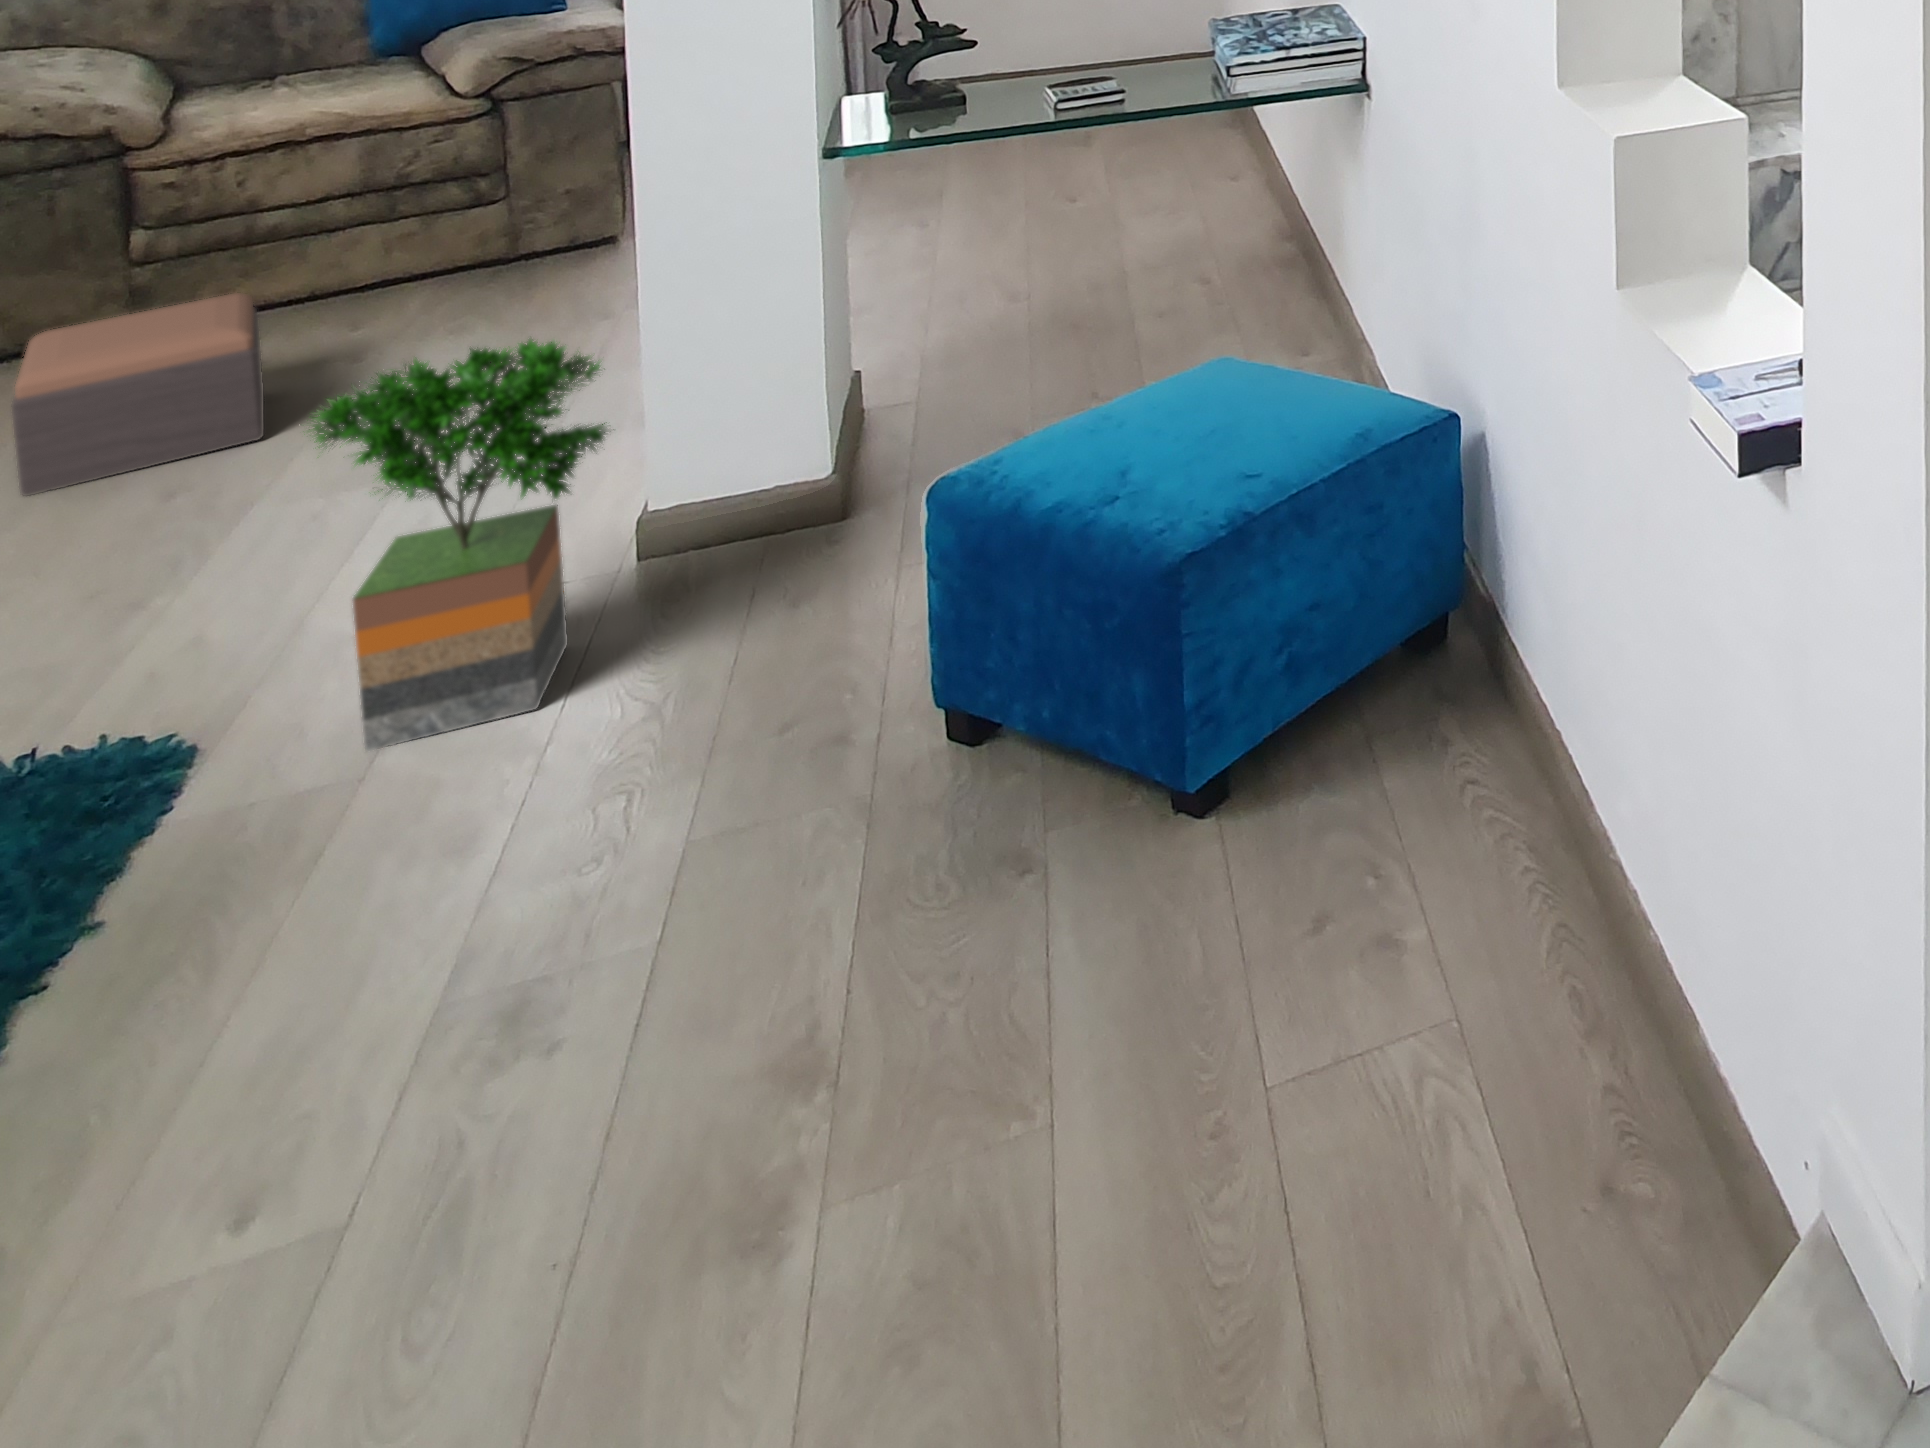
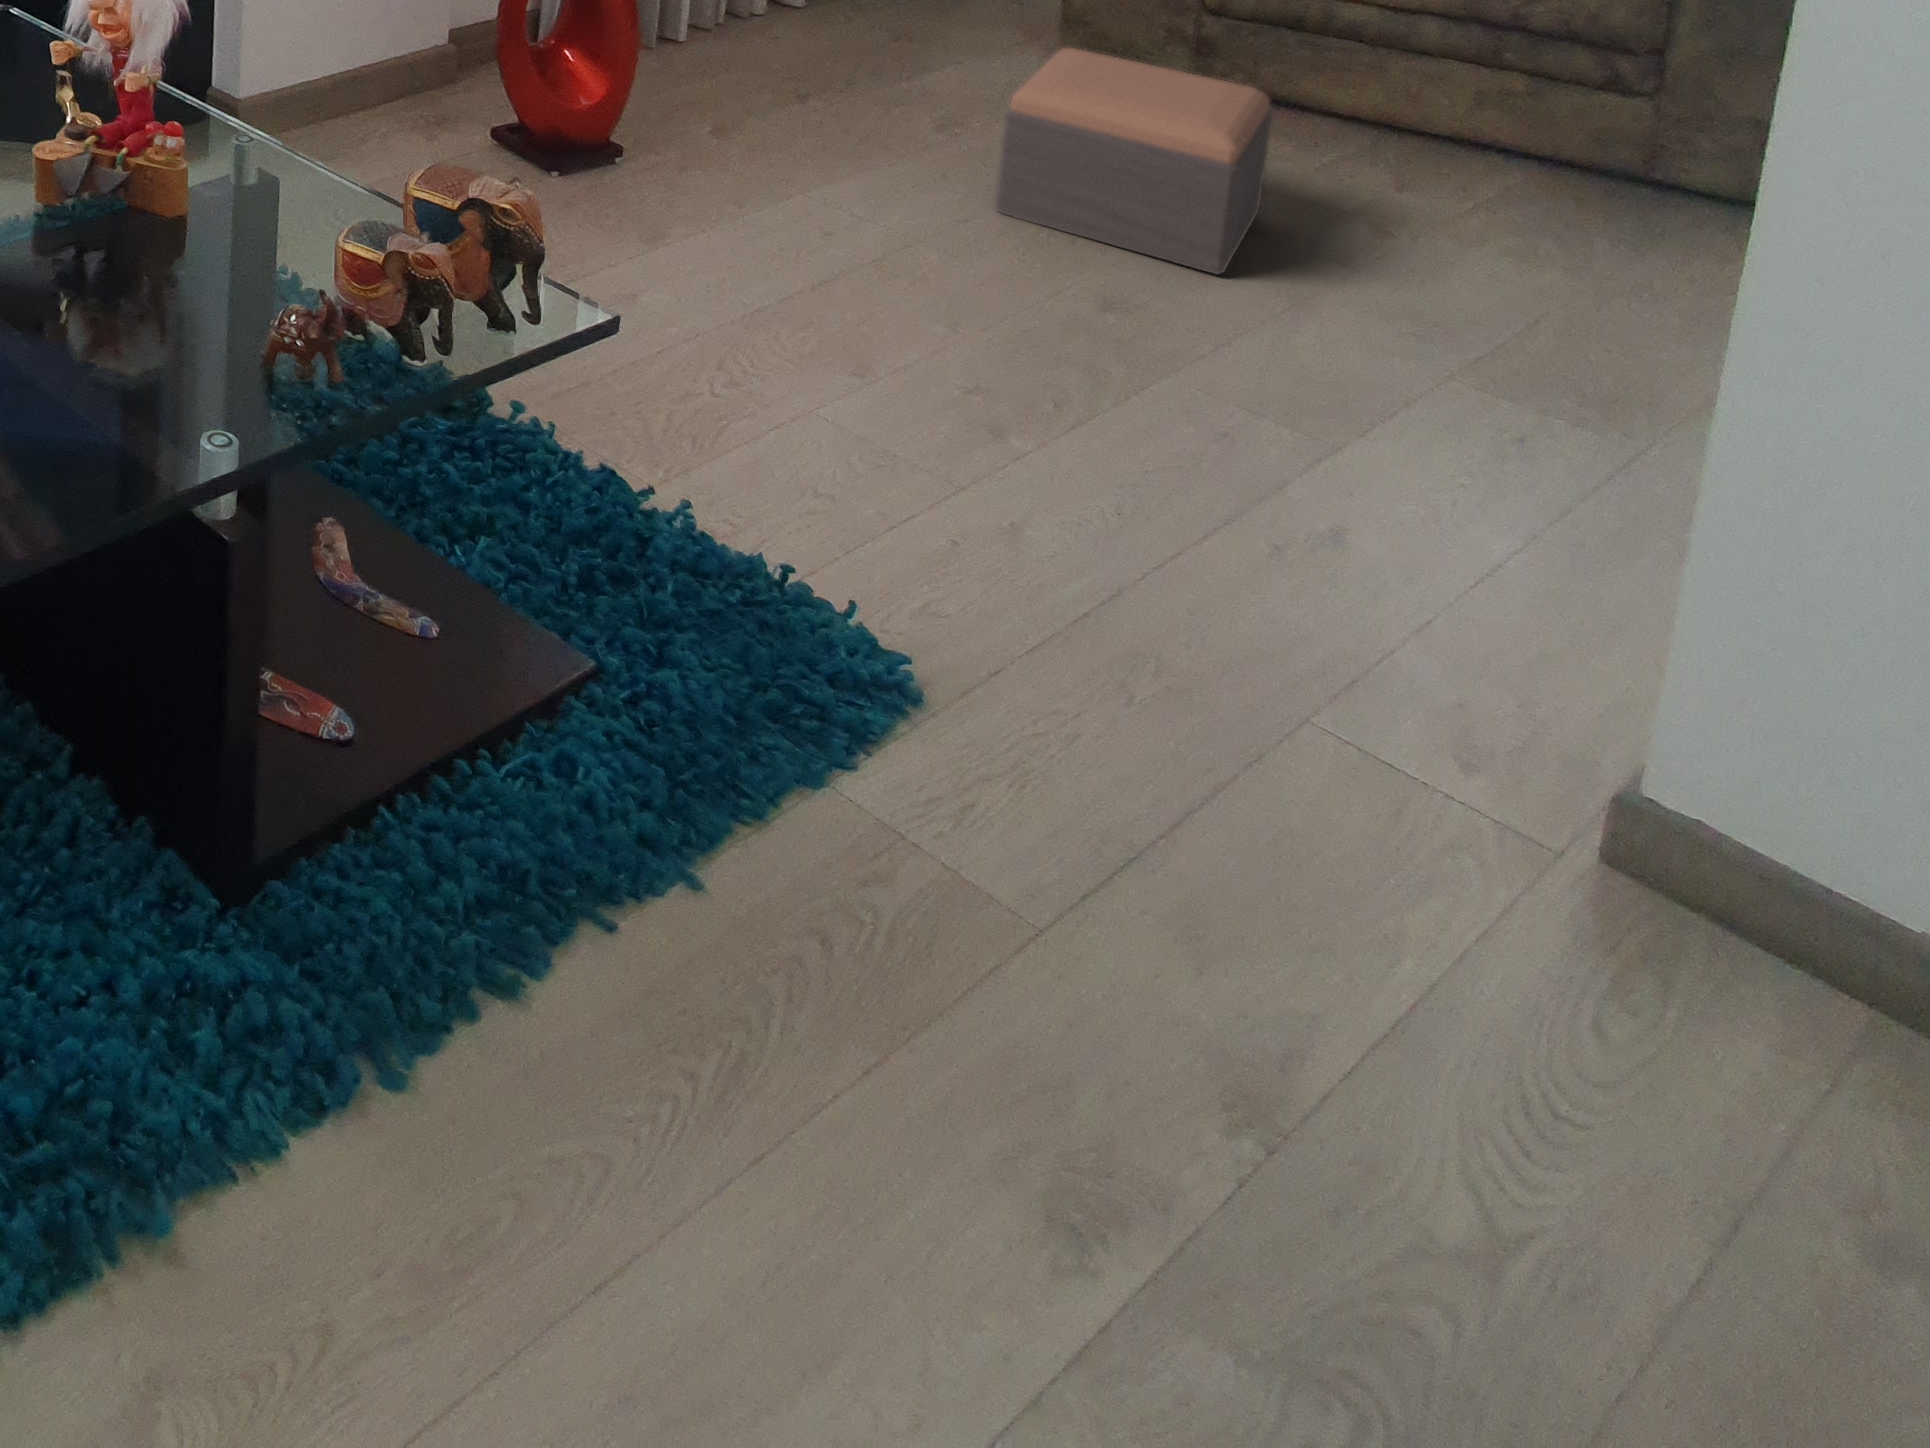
potted tree: present [309,339,614,751] -> none [1046,319,1562,996]

